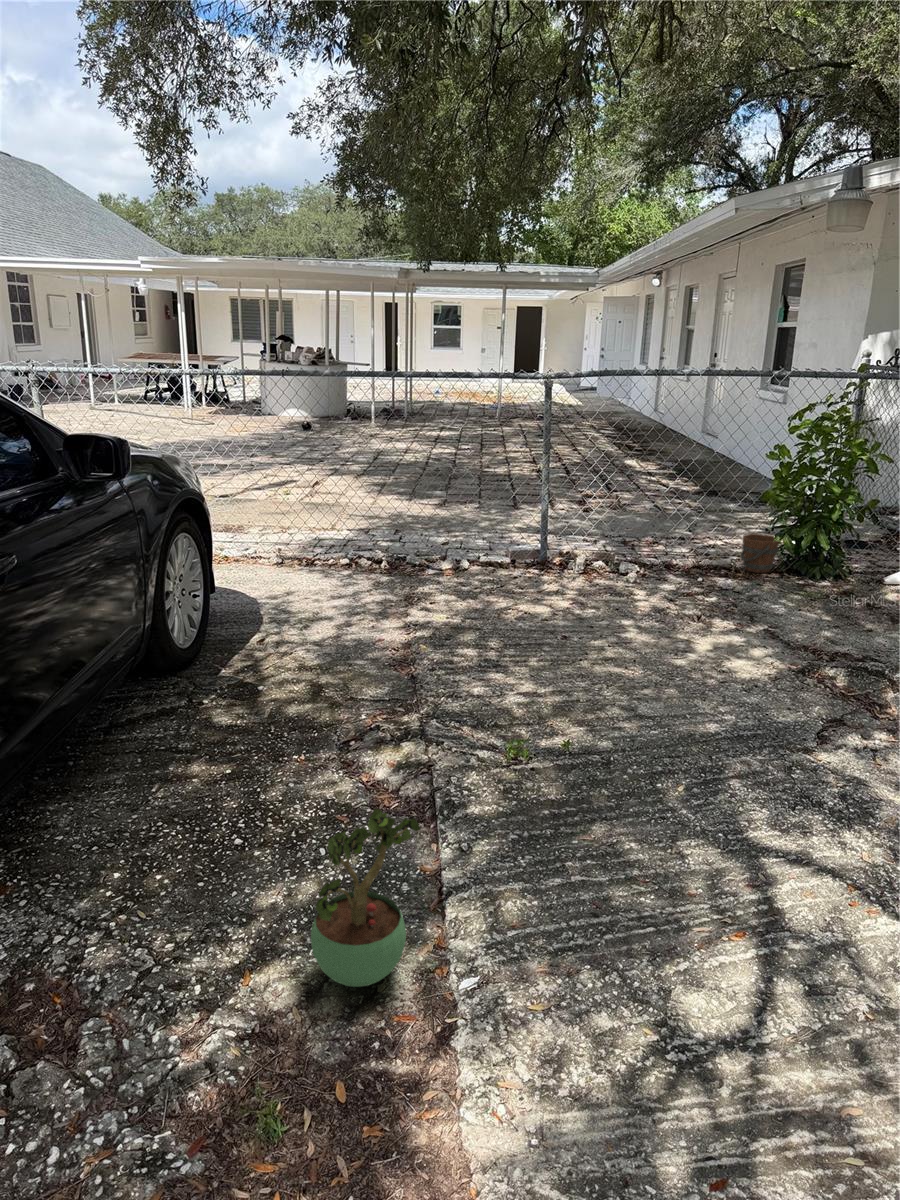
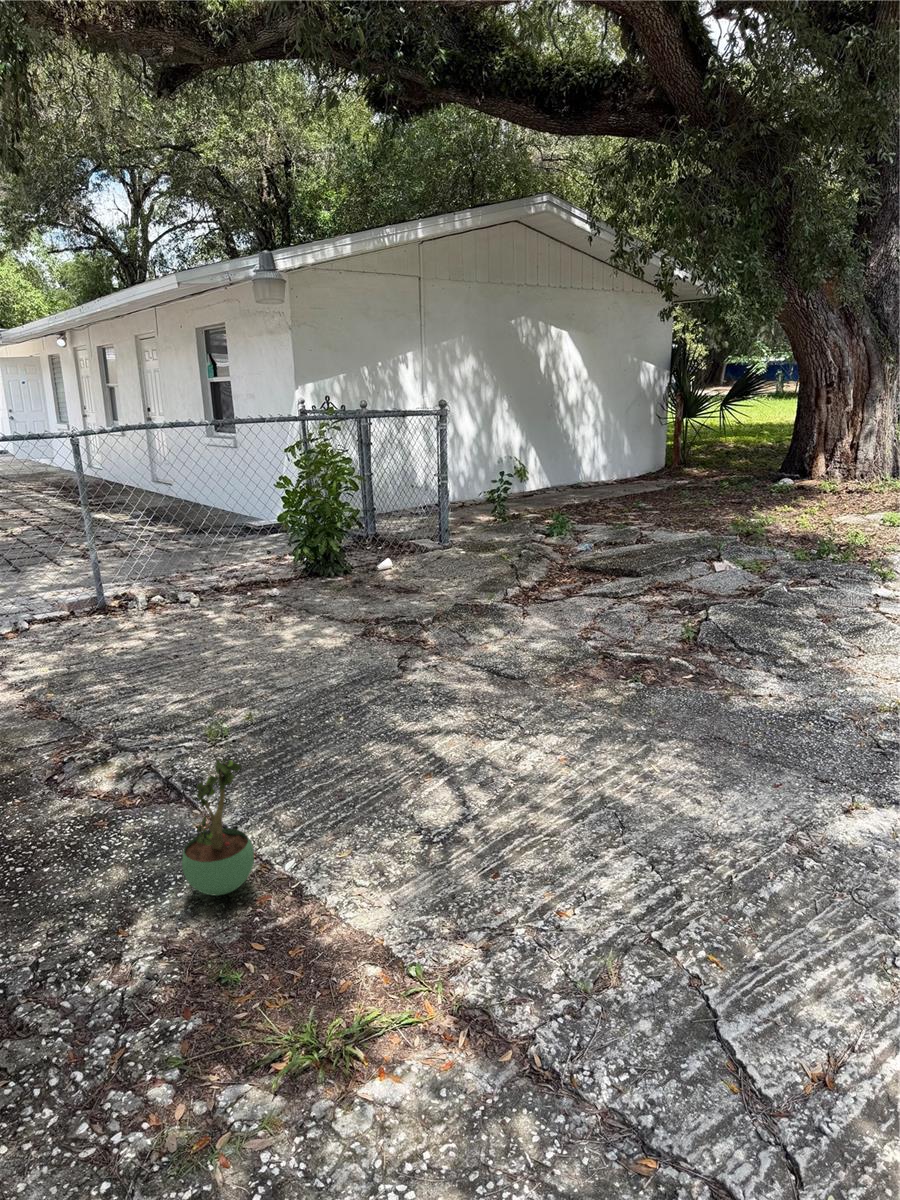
bucket: present [741,534,779,573] -> none [264,548,293,579]

